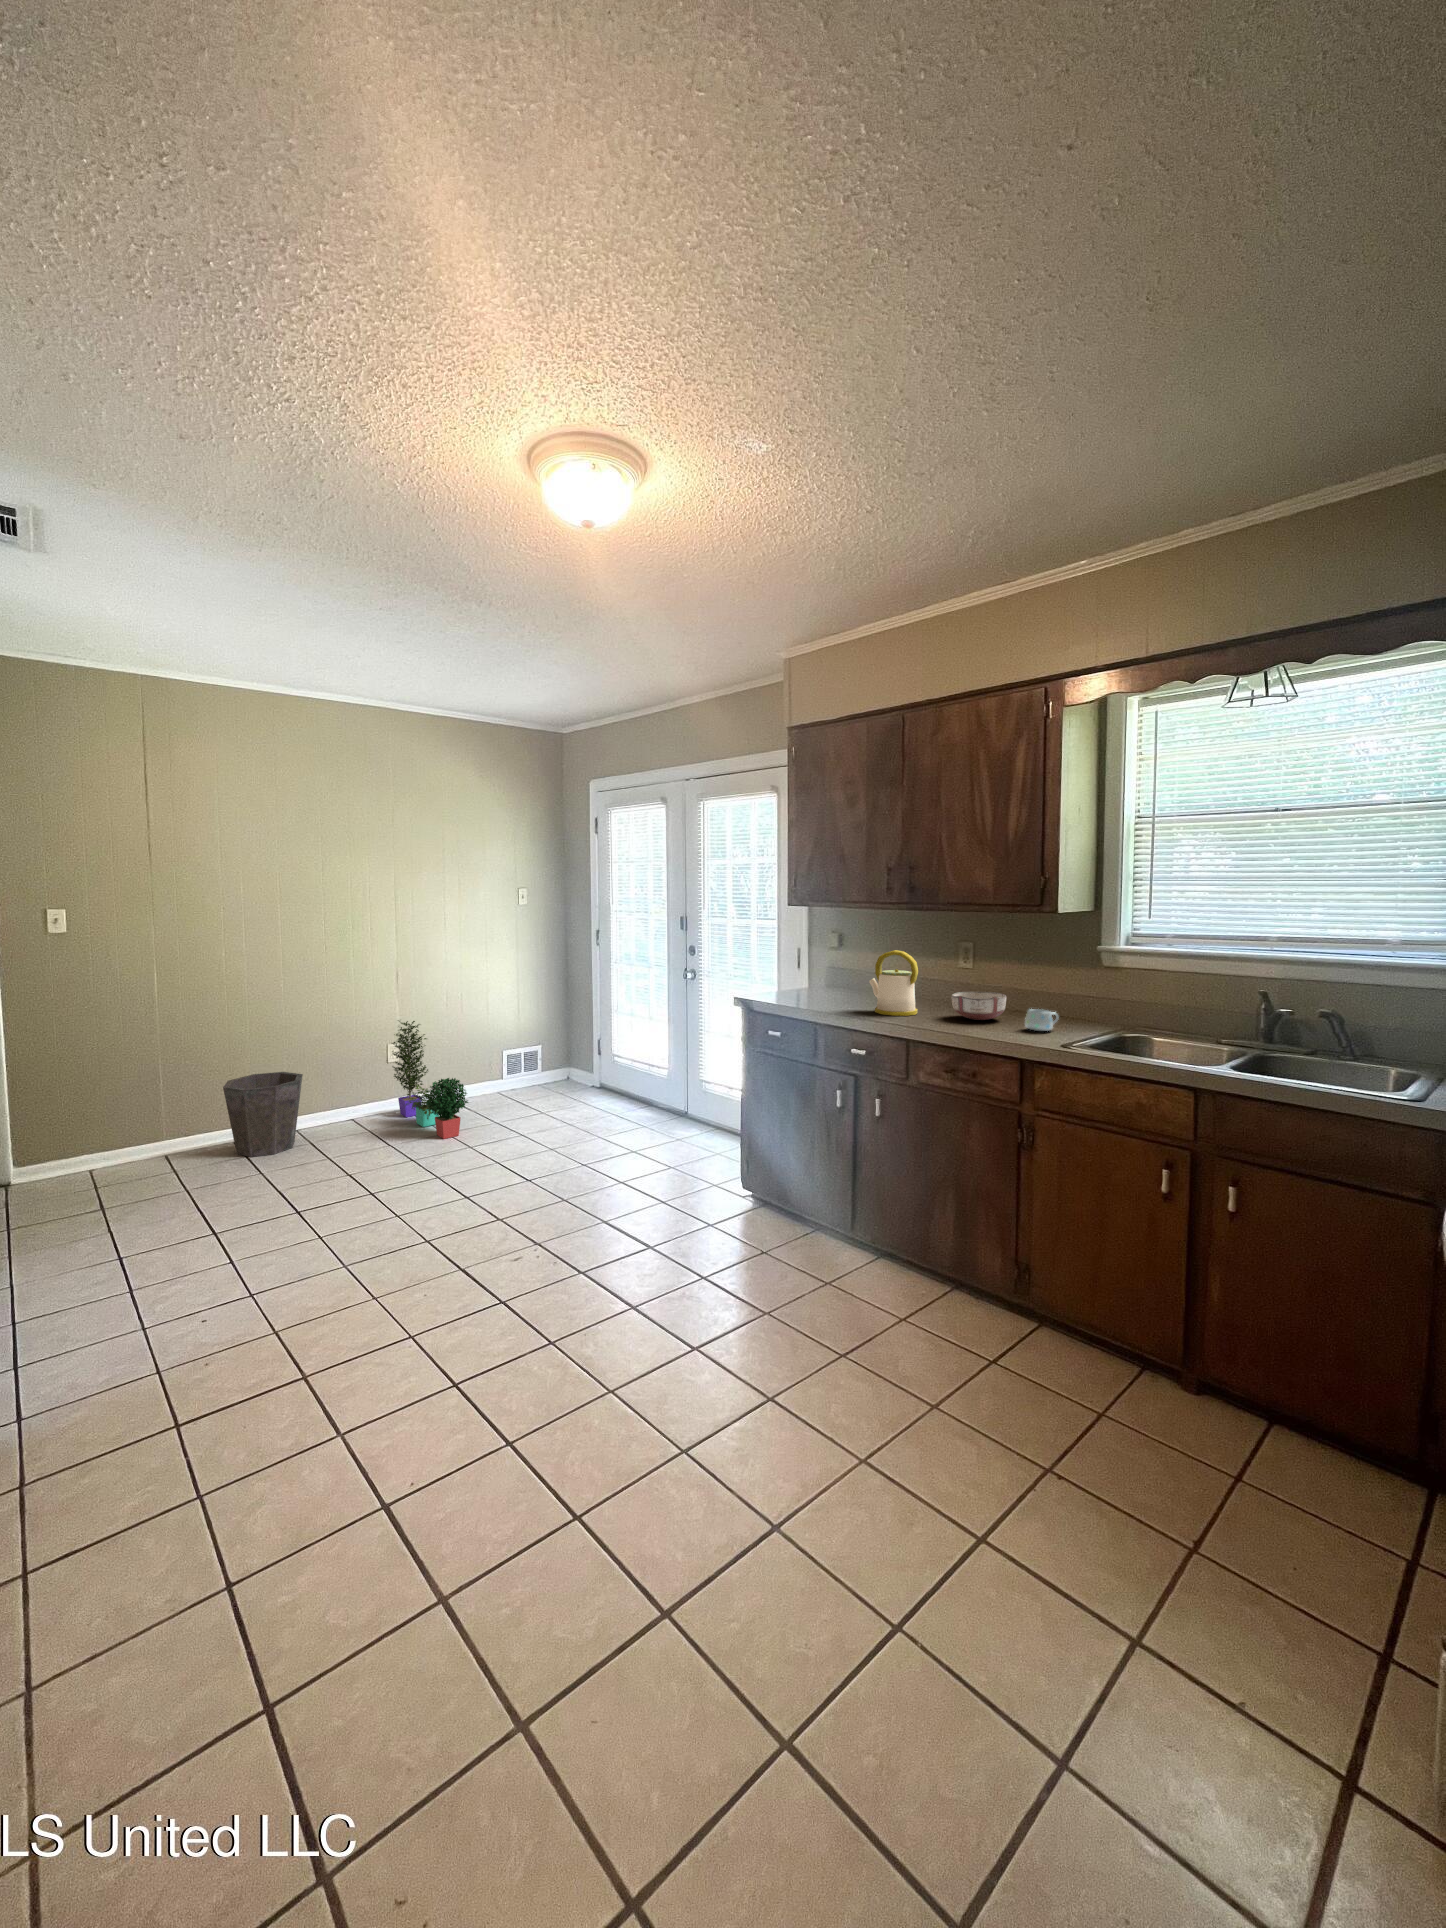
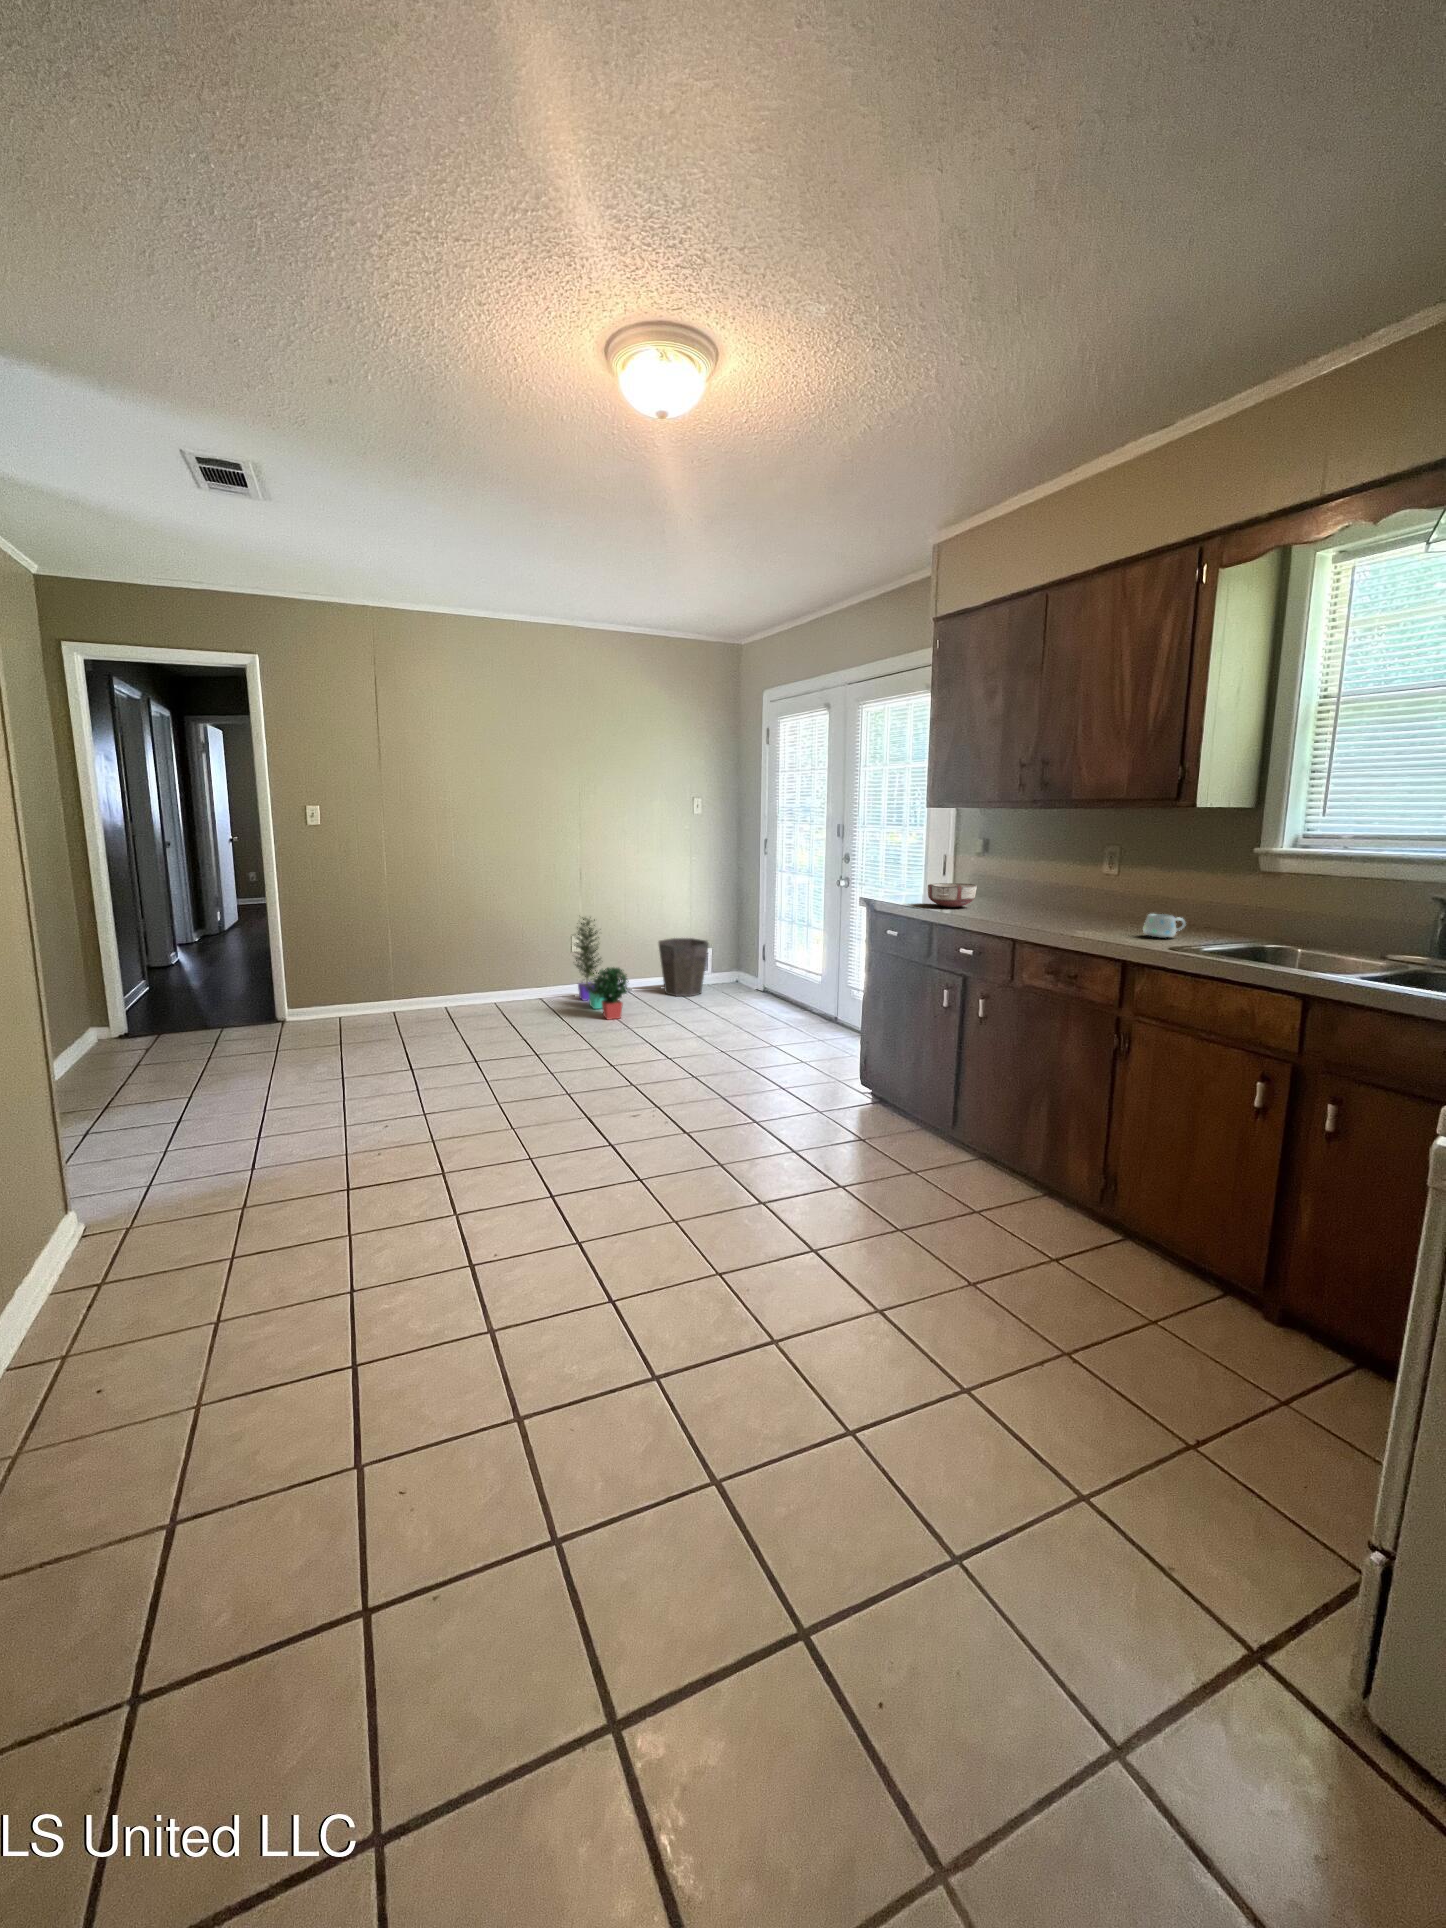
kettle: present [869,950,918,1016] -> none [987,851,1039,919]
ceramic bowl: present [952,992,1006,1020] -> present [928,883,977,907]
waste bin: present [223,1072,303,1157] -> present [659,938,709,996]

